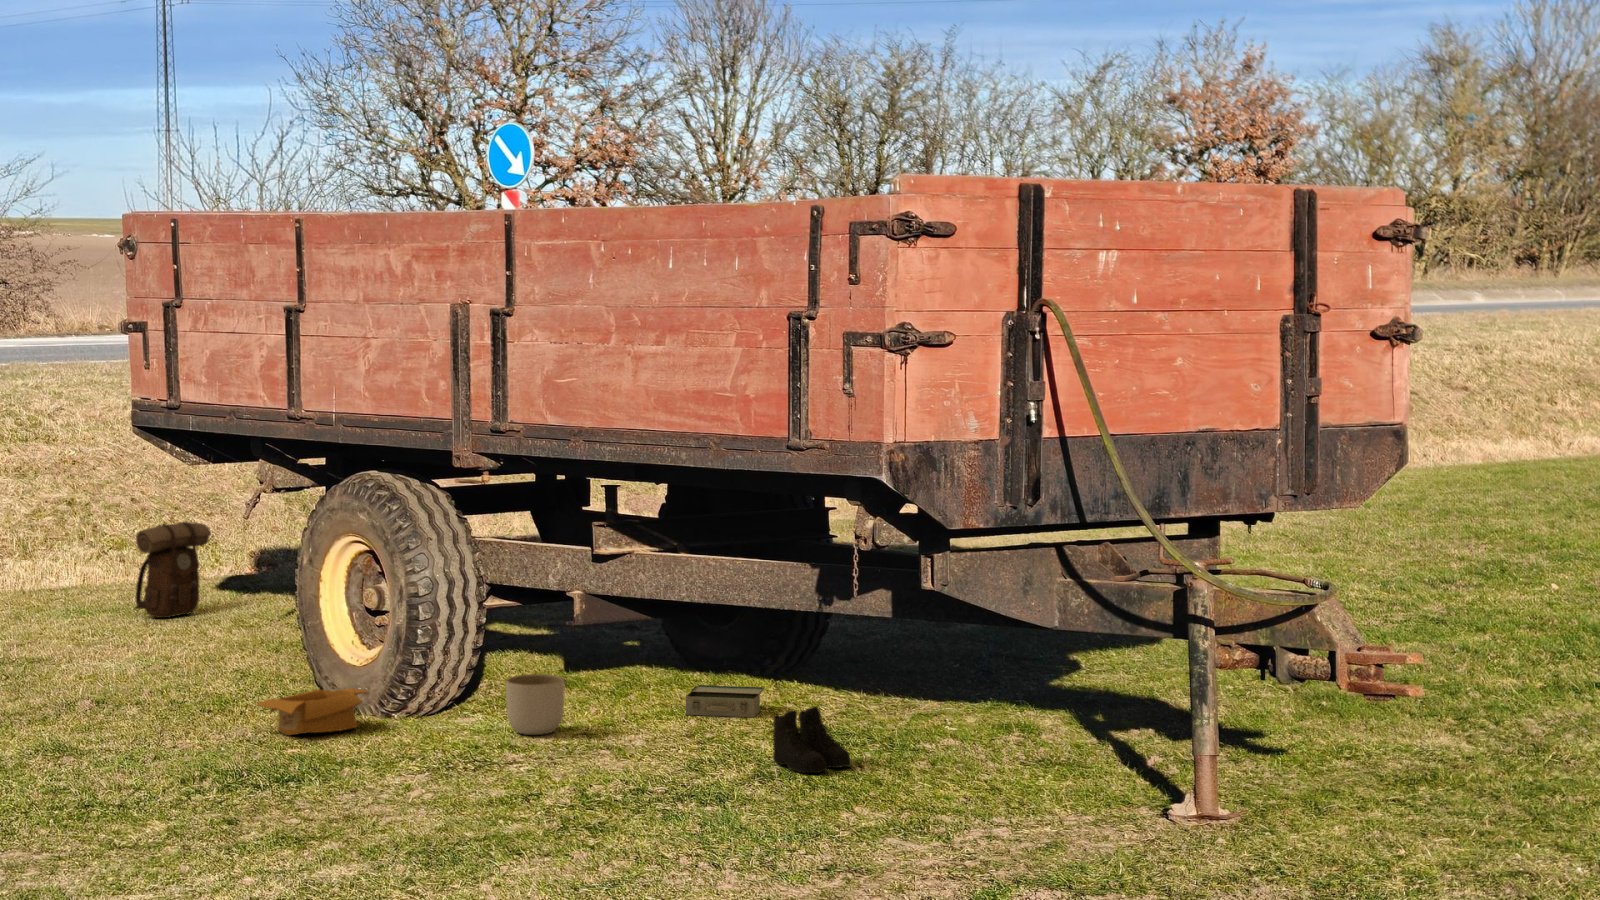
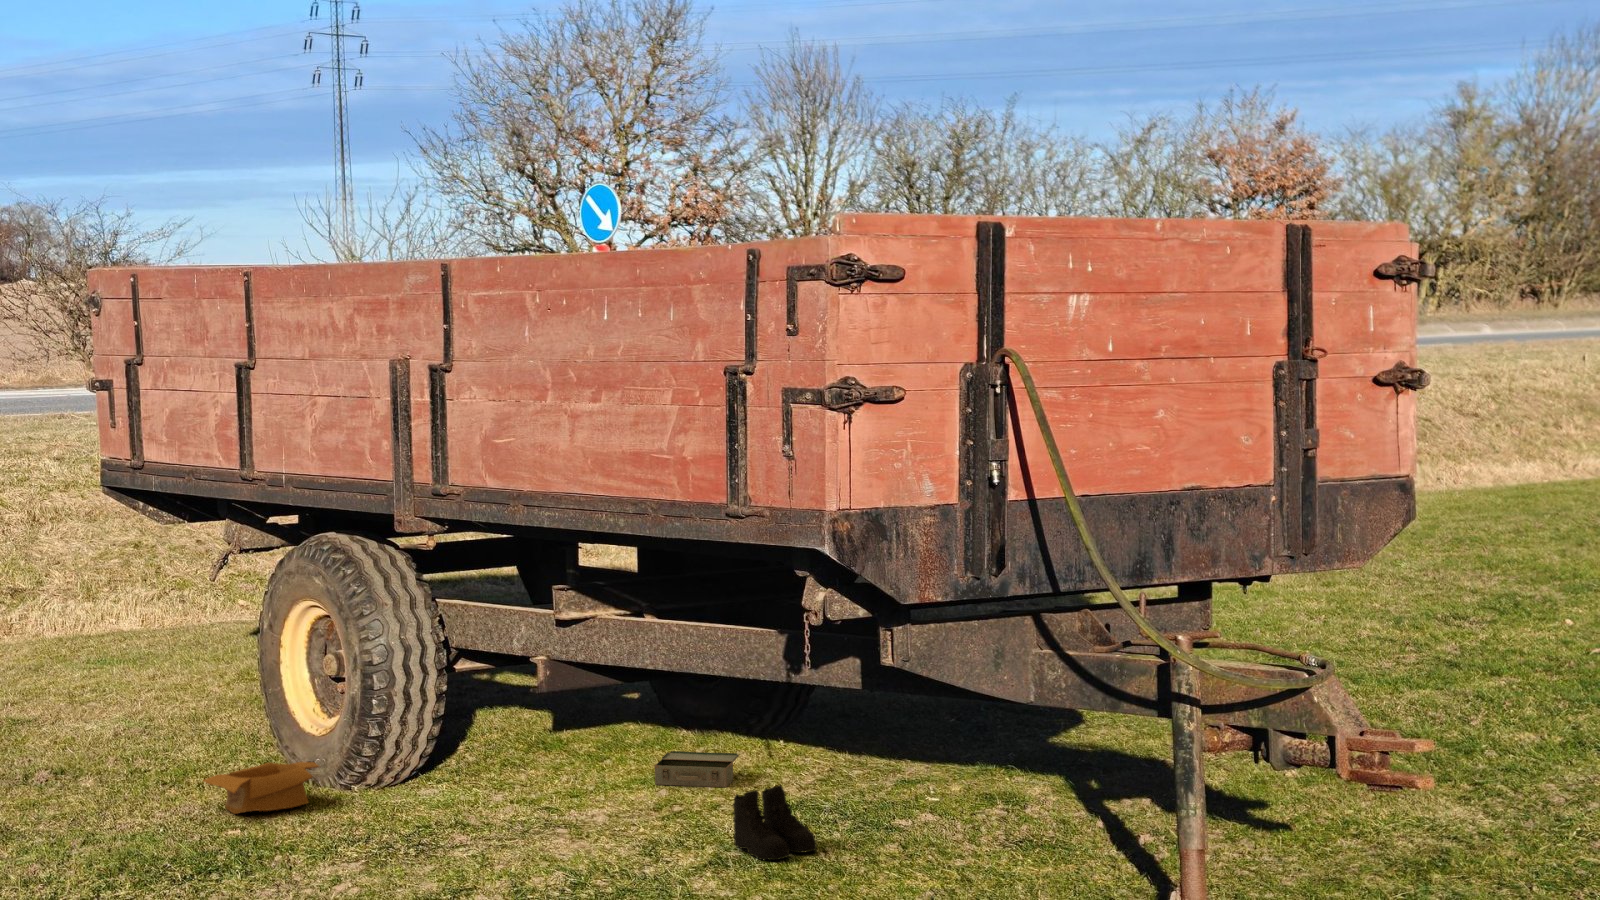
backpack: present [135,522,211,618] -> none [132,574,210,672]
planter: present [506,674,565,735] -> none [460,746,522,812]

